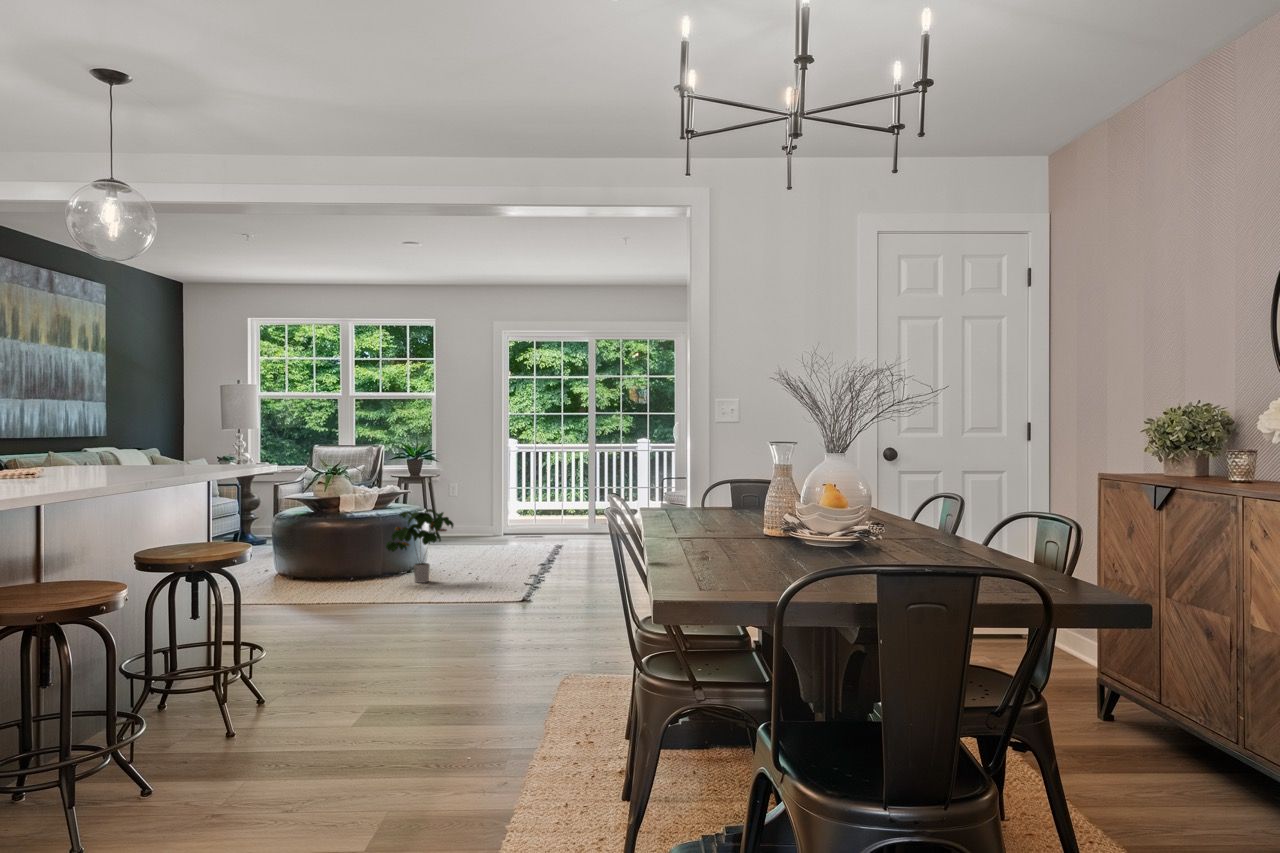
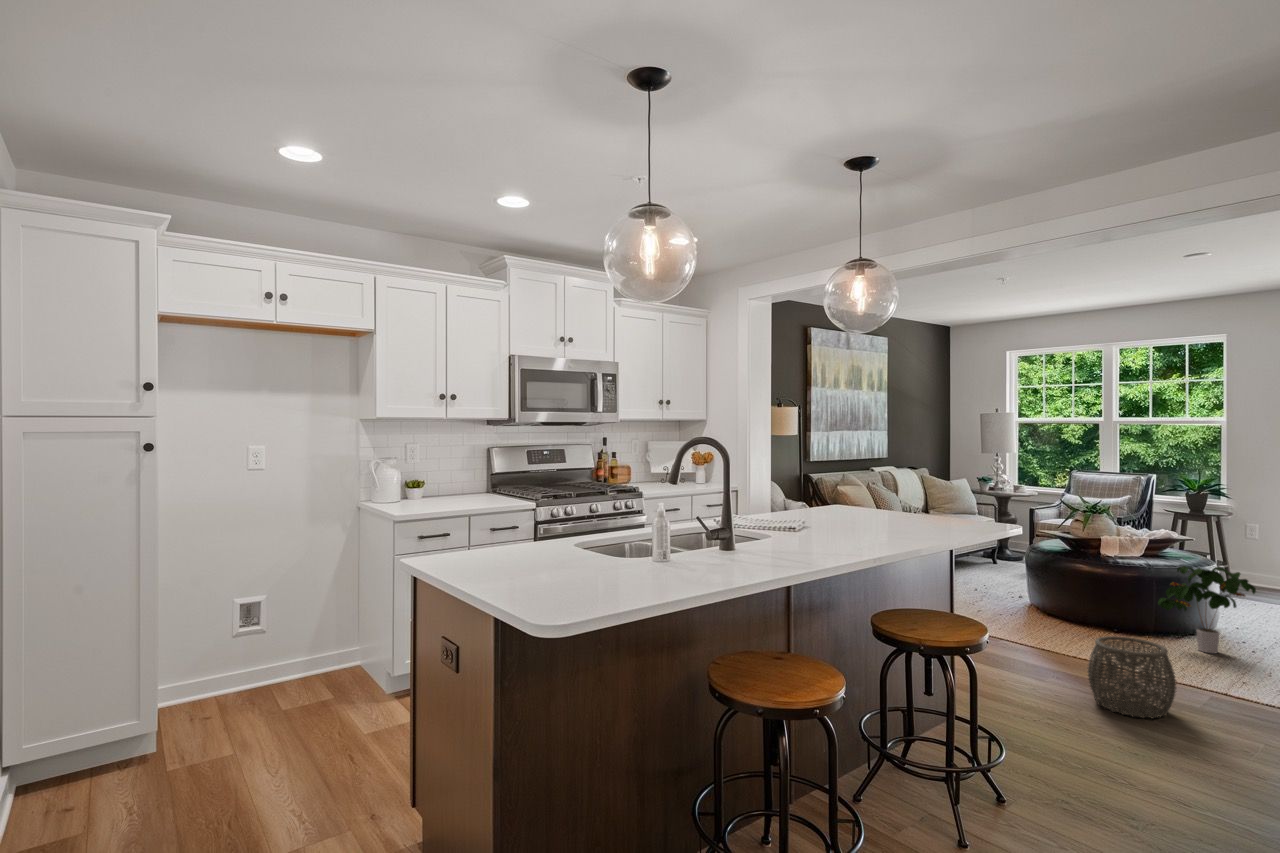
woven basket: none [331,568,399,633] -> present [1087,636,1176,718]

